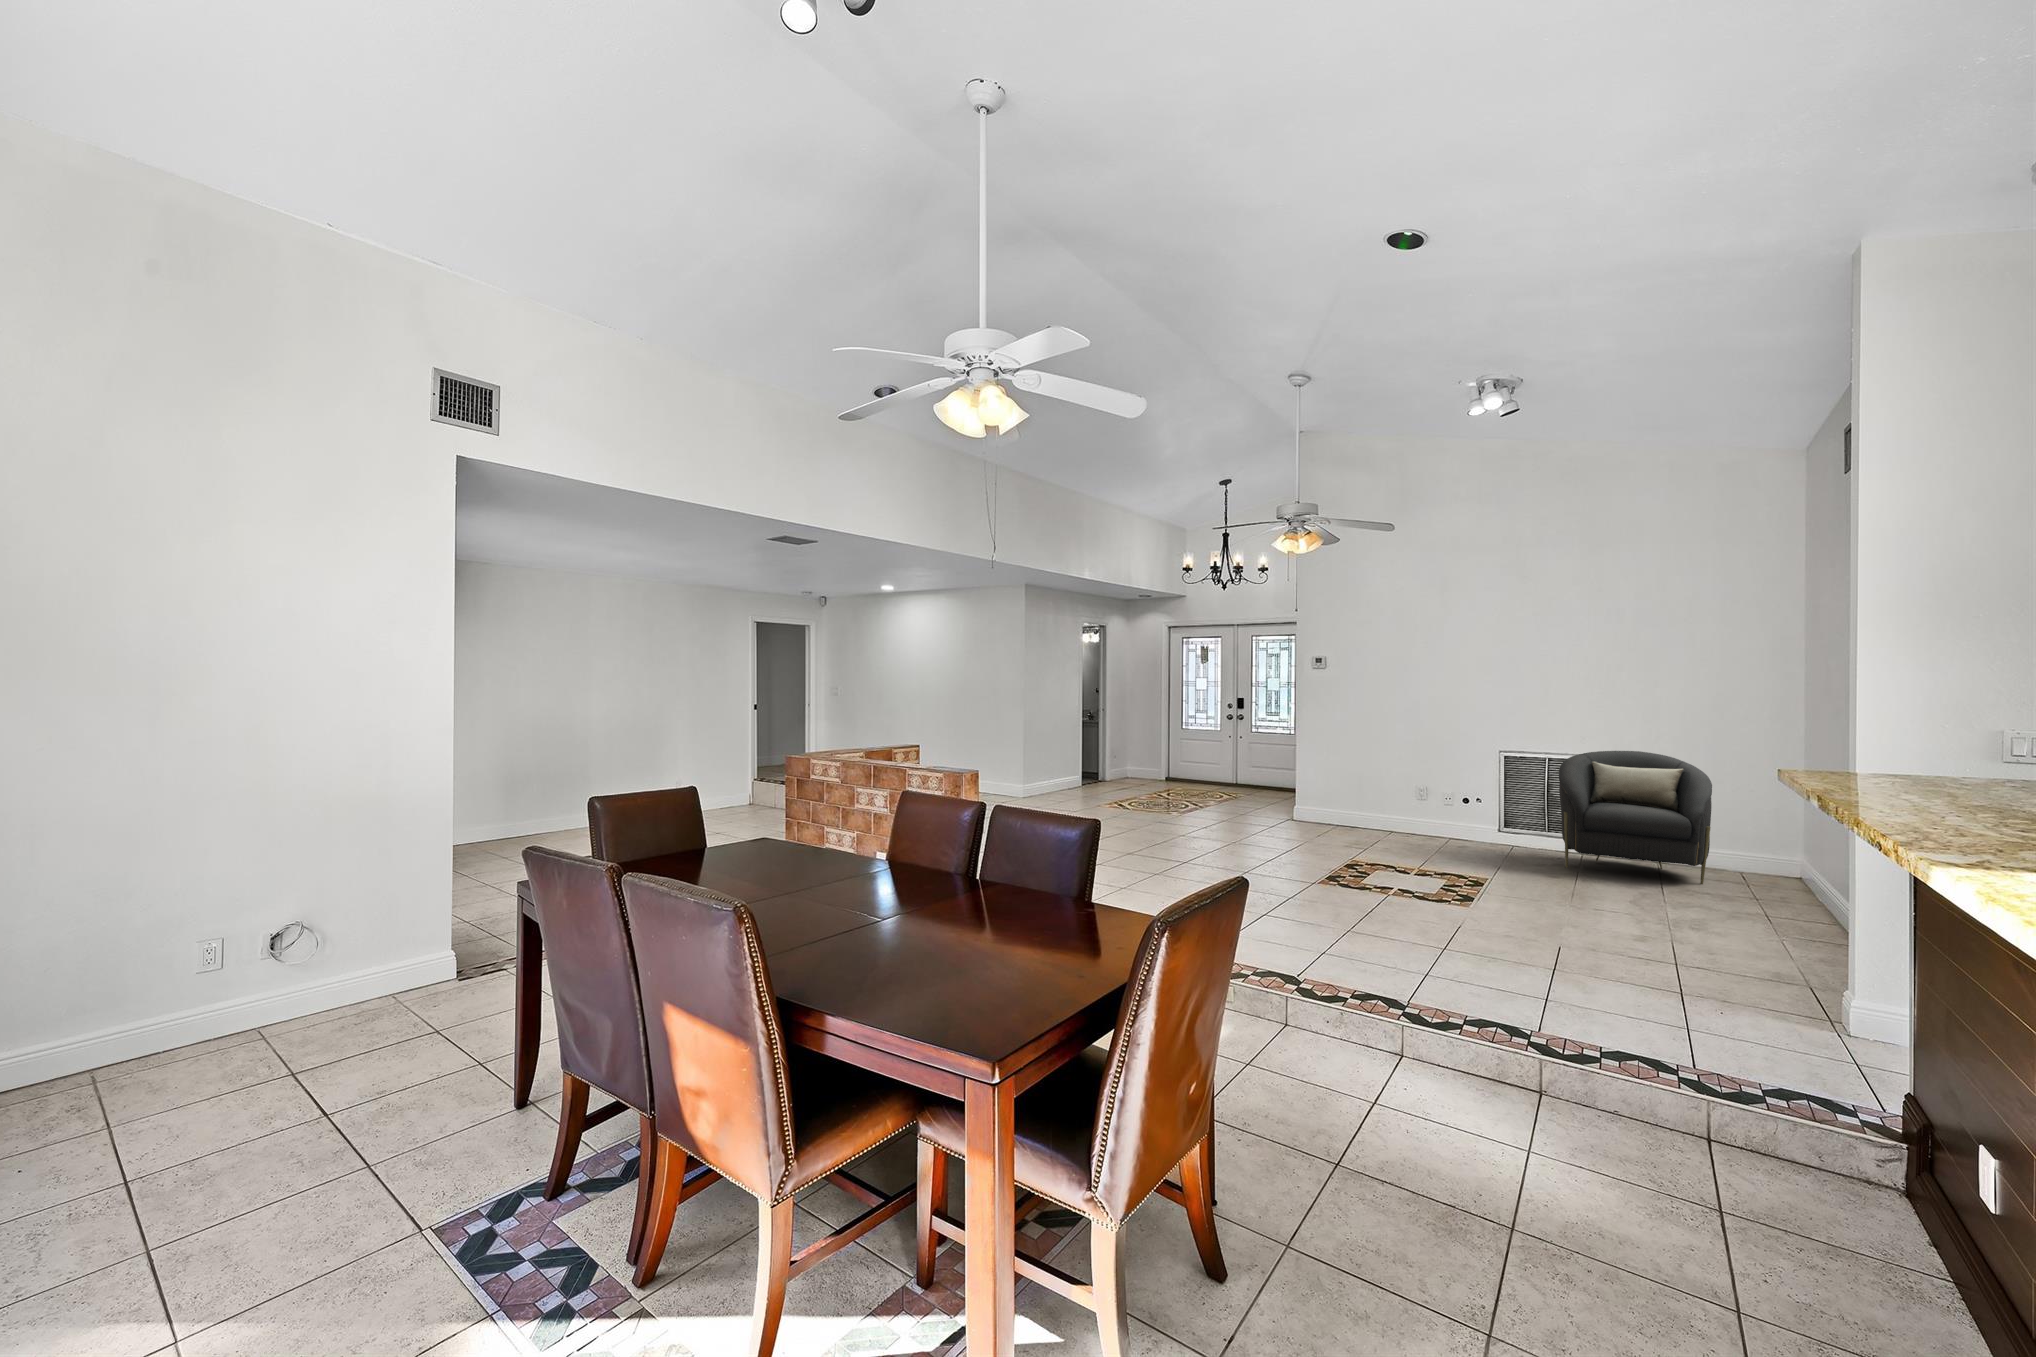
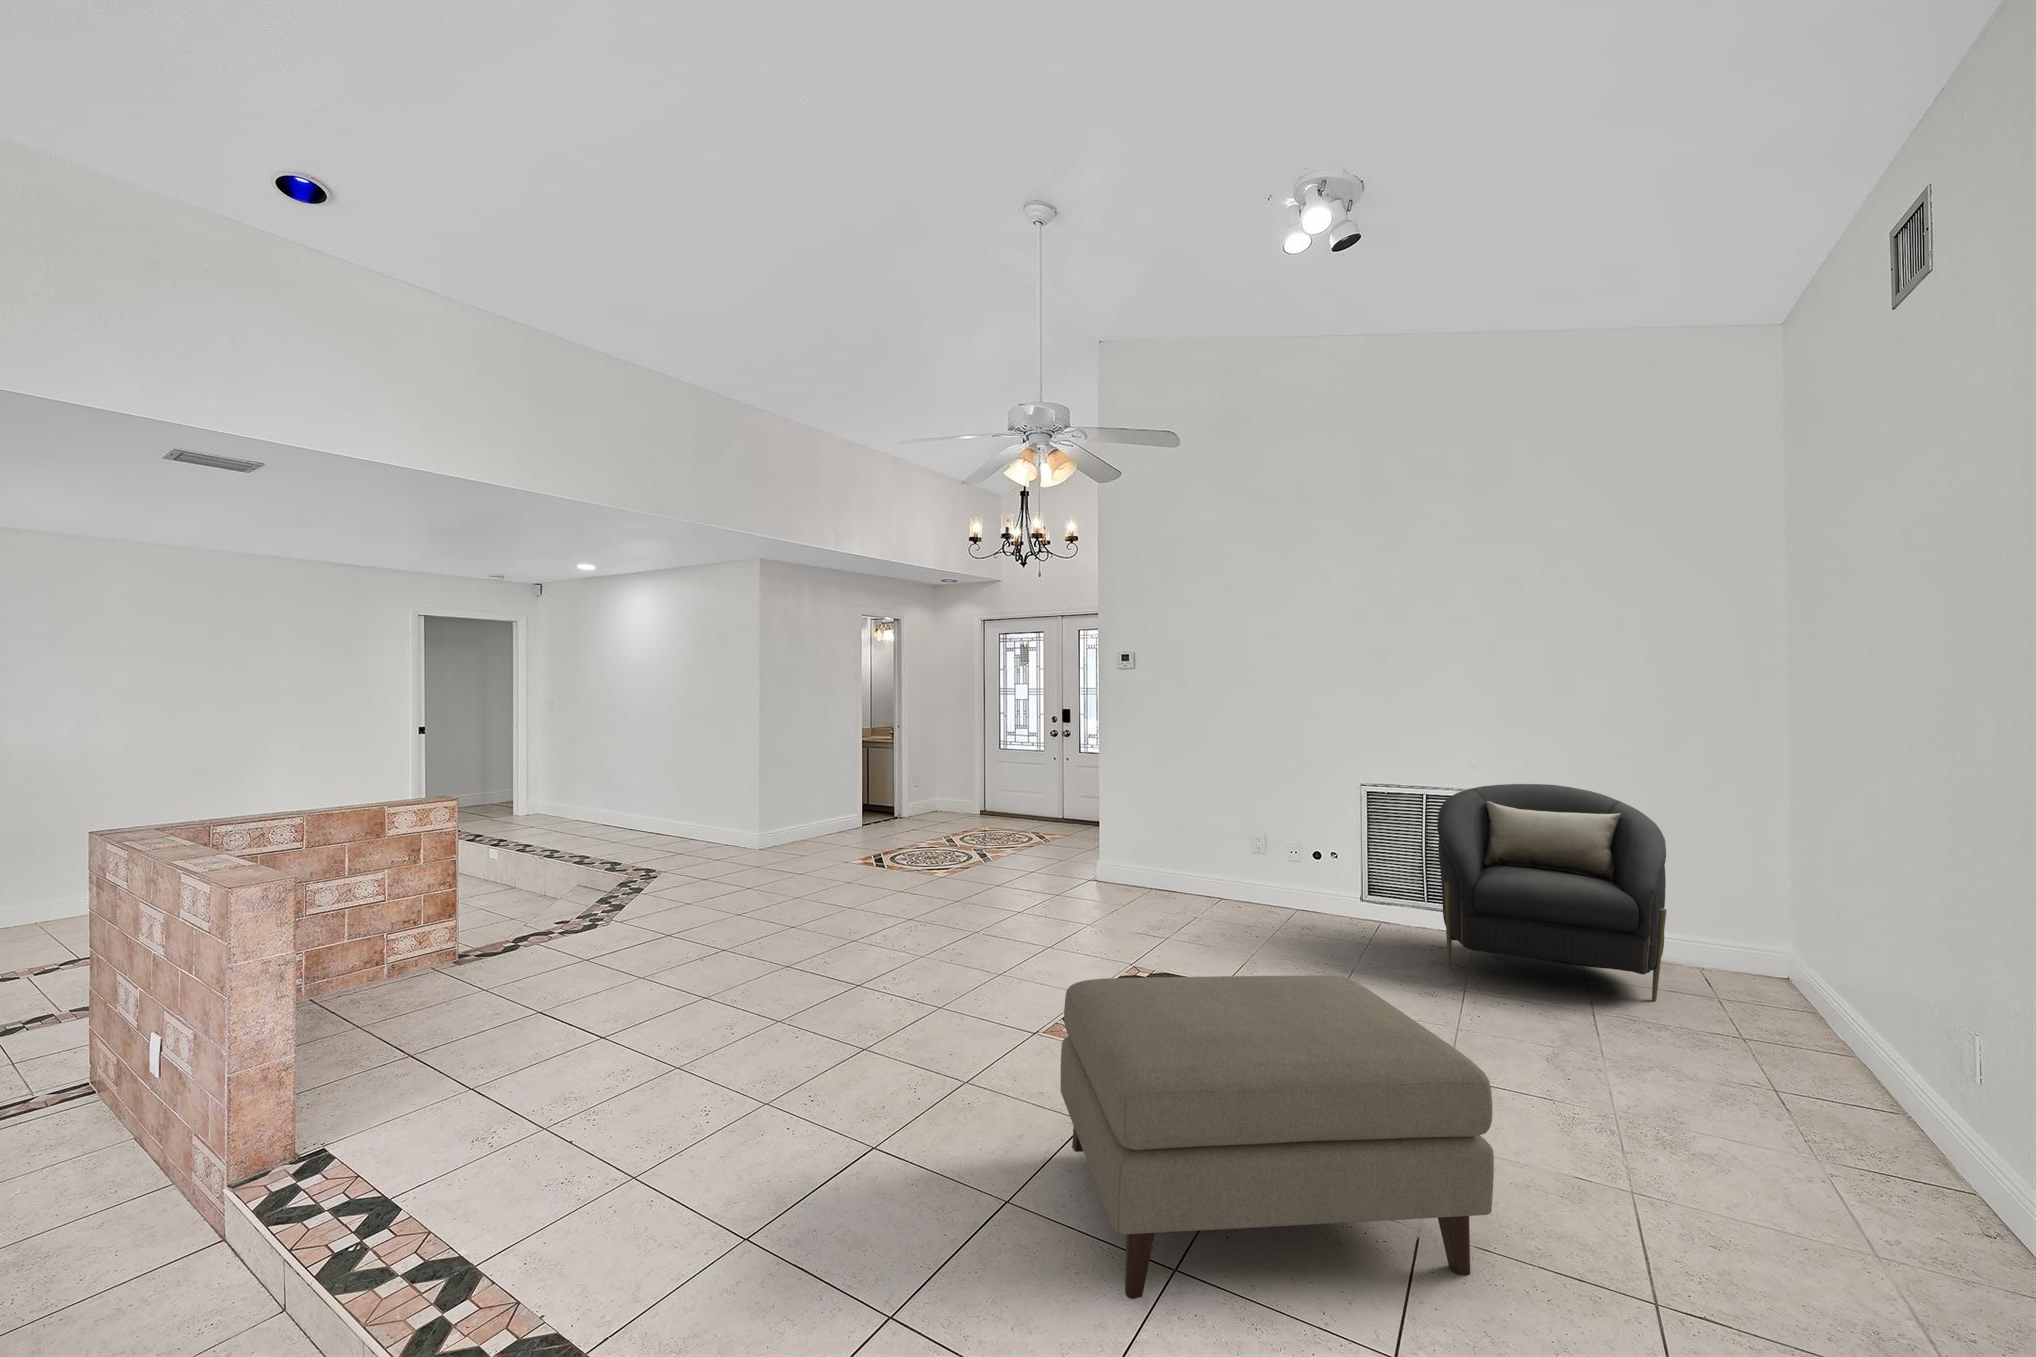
ottoman: none [1371,836,1601,960] -> present [1061,975,1494,1299]

